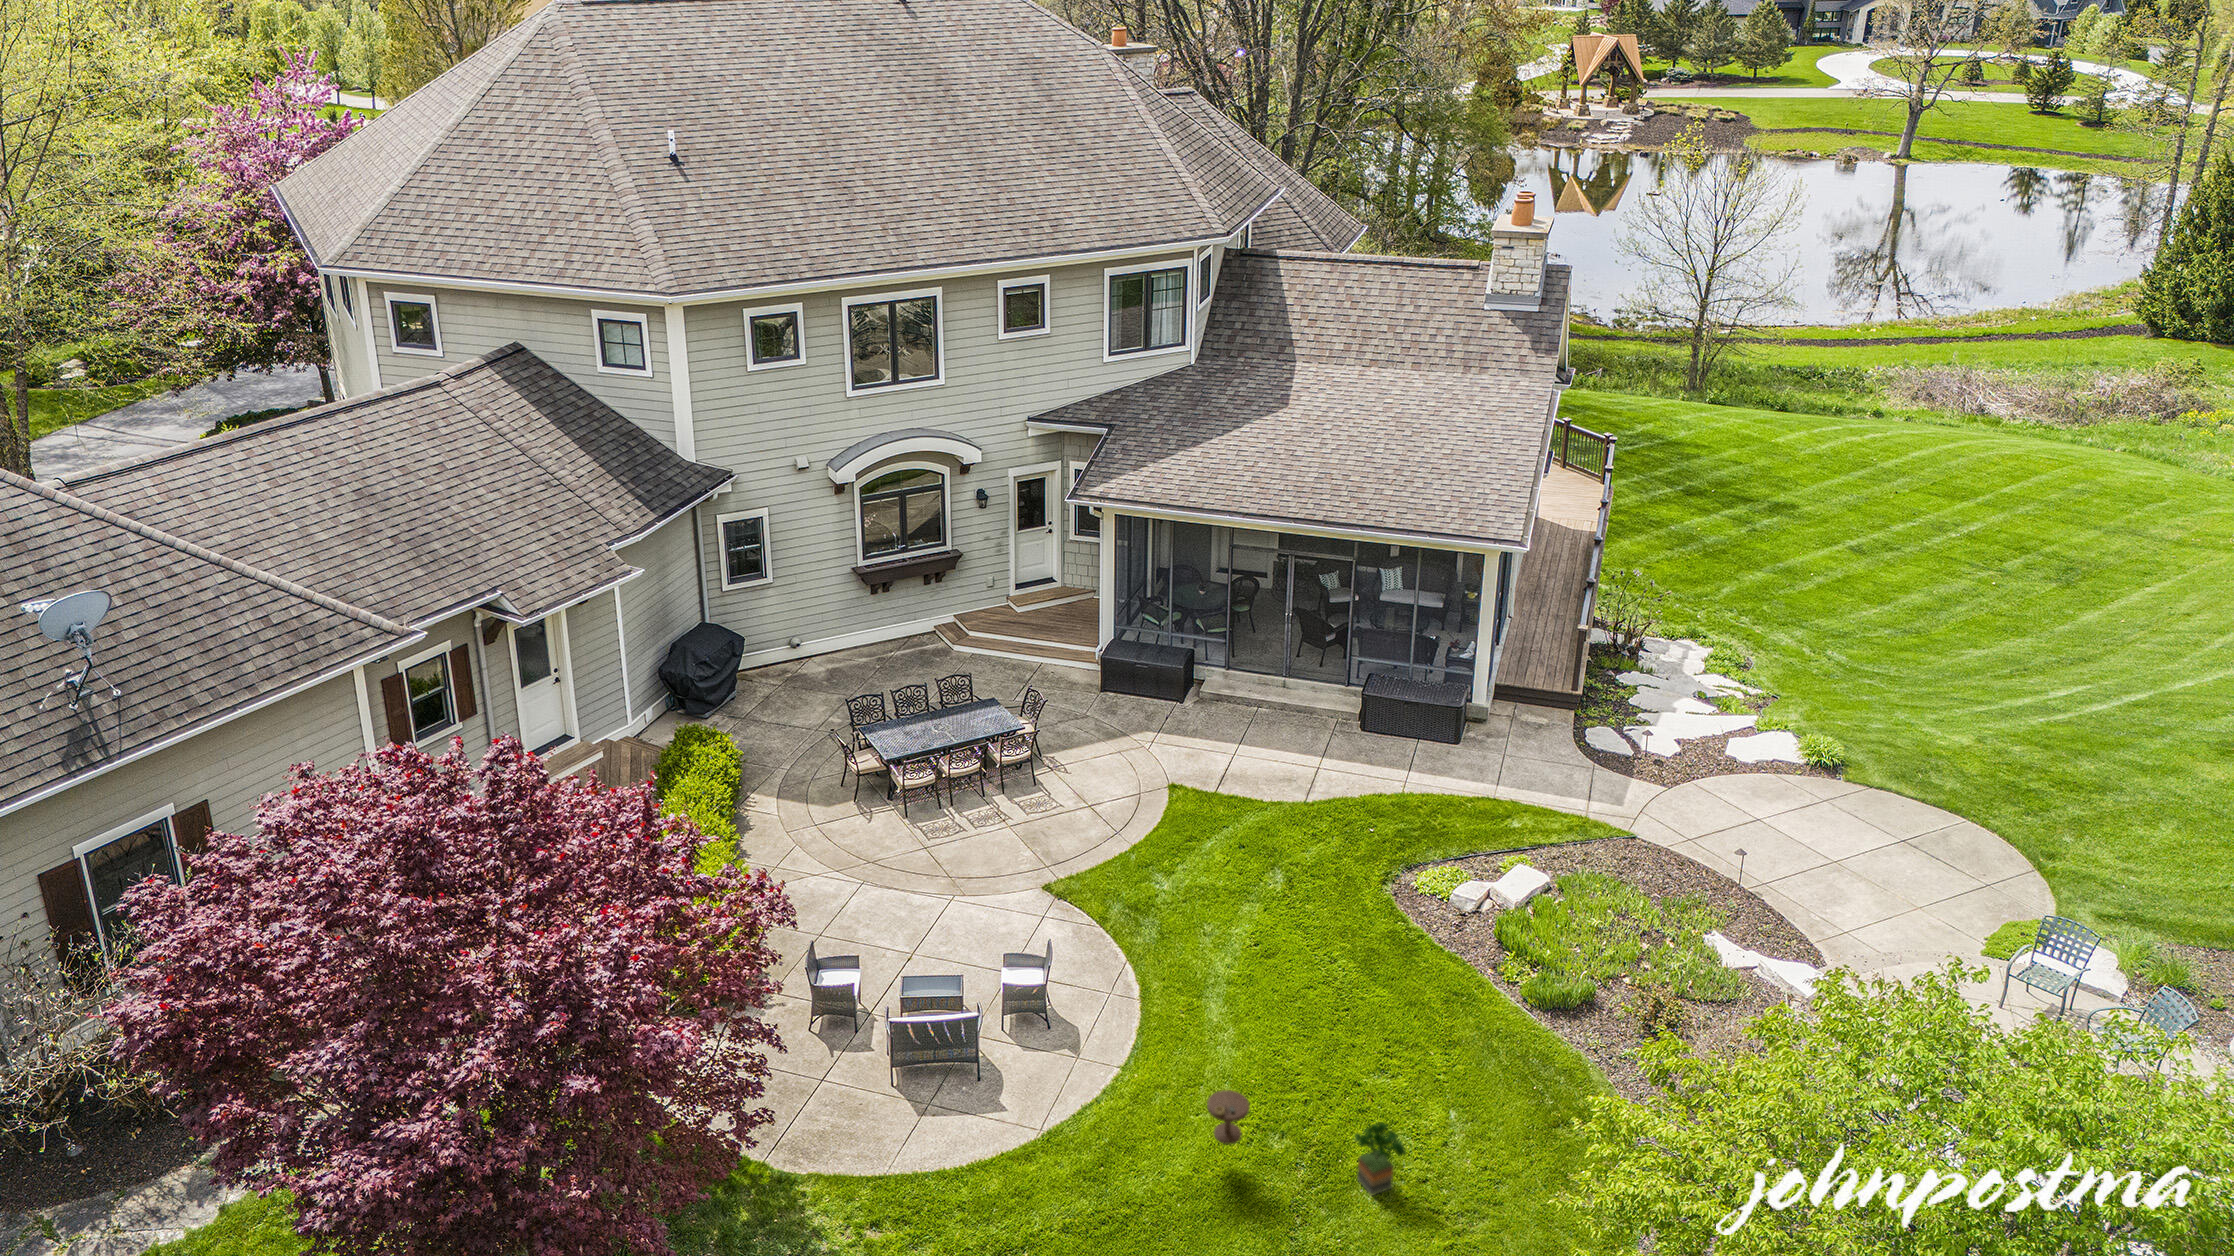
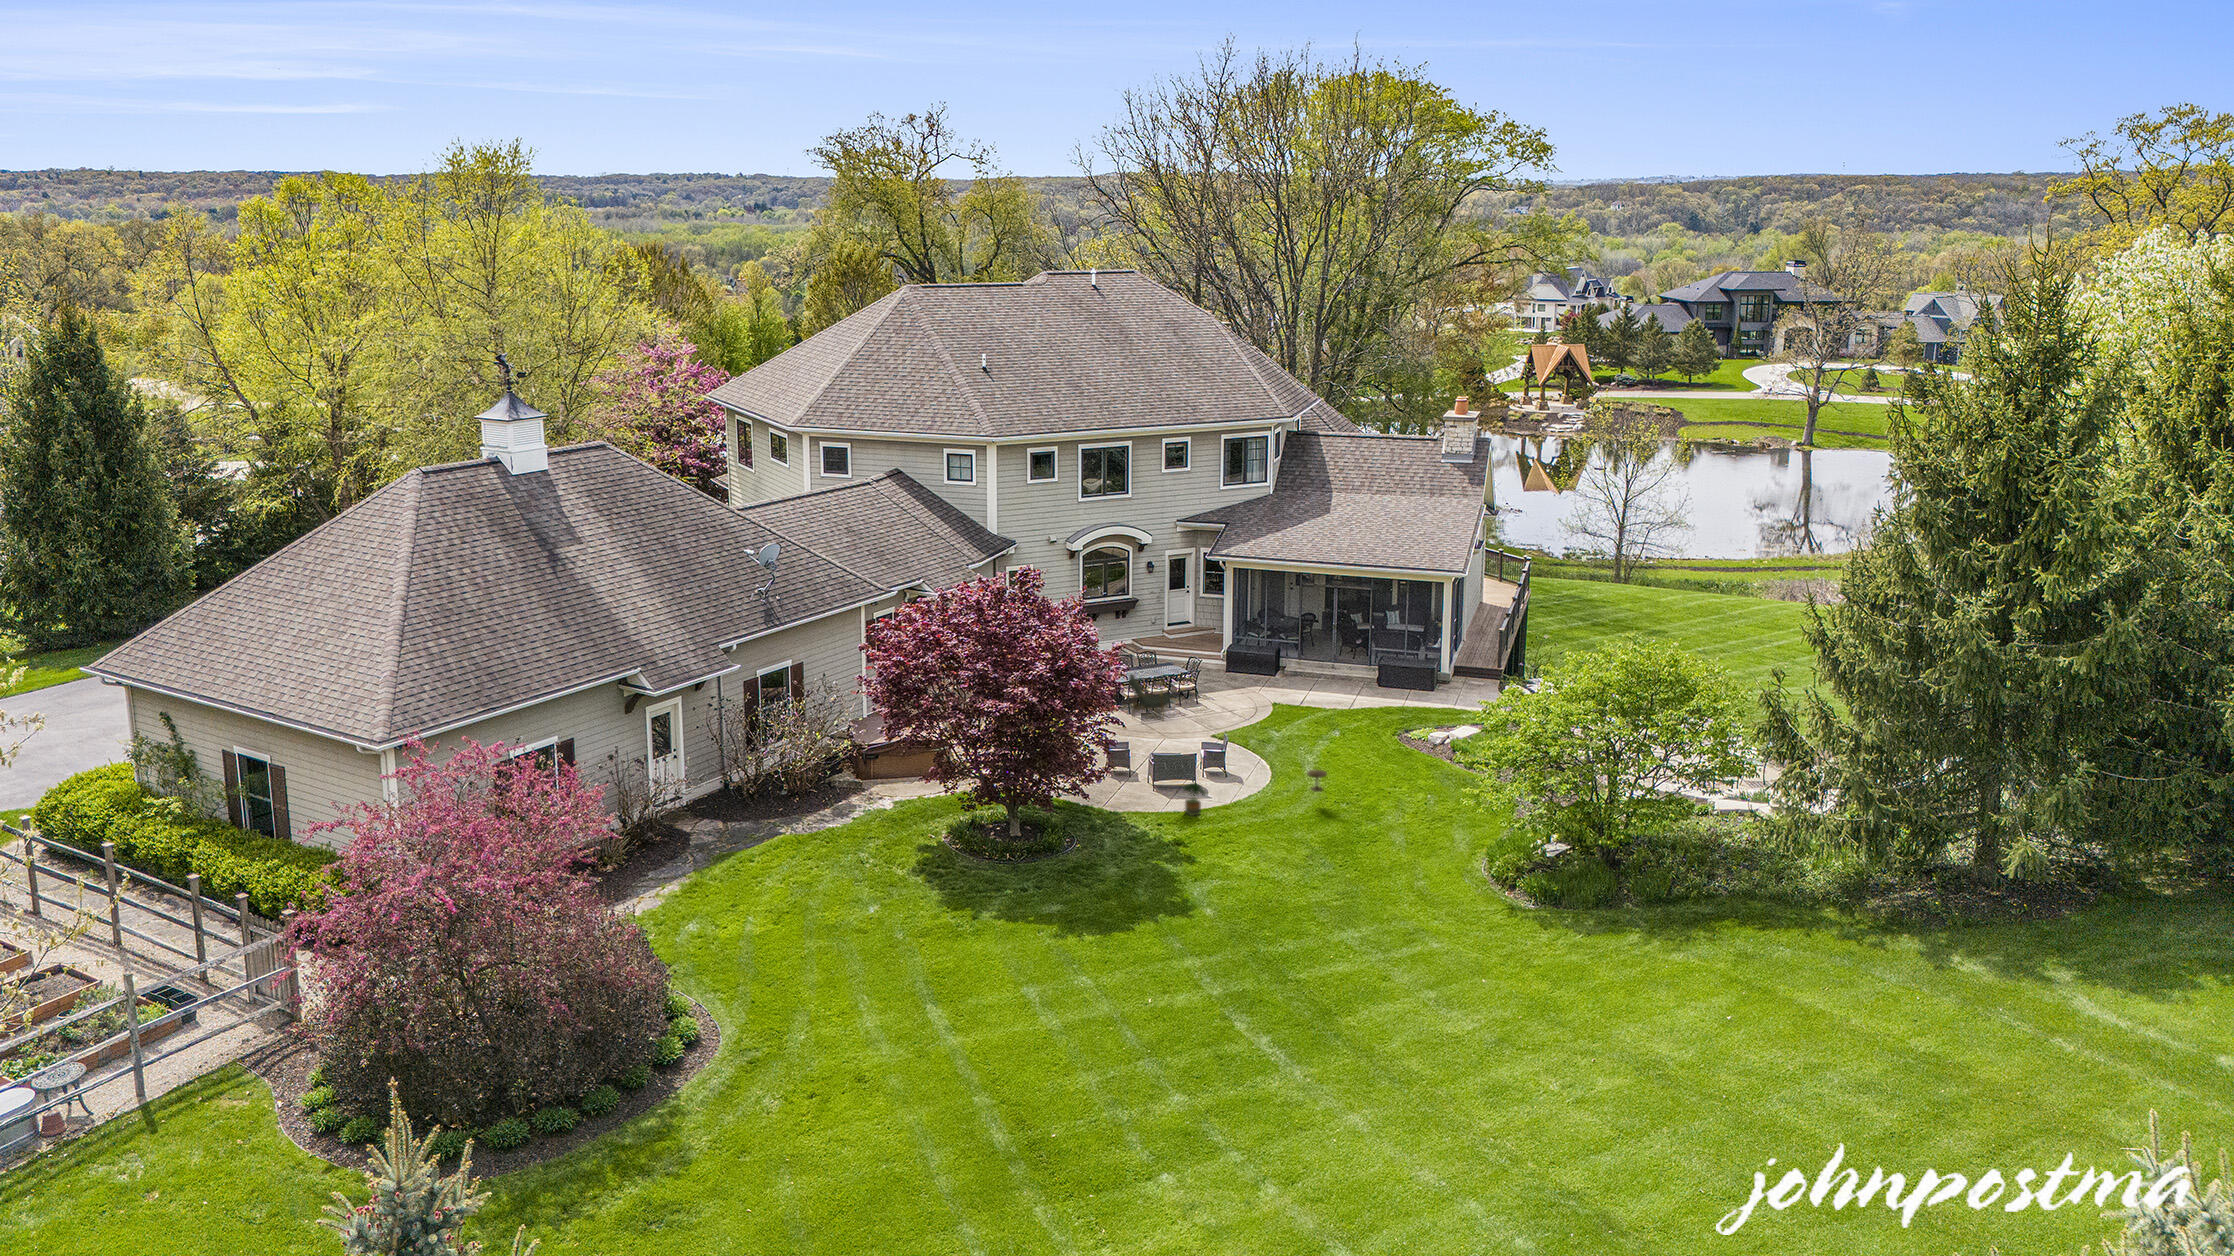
lounge chair: none [905,745,986,839] -> present [1129,674,1170,717]
potted tree: present [1355,1122,1406,1195] -> present [1183,783,1205,816]

